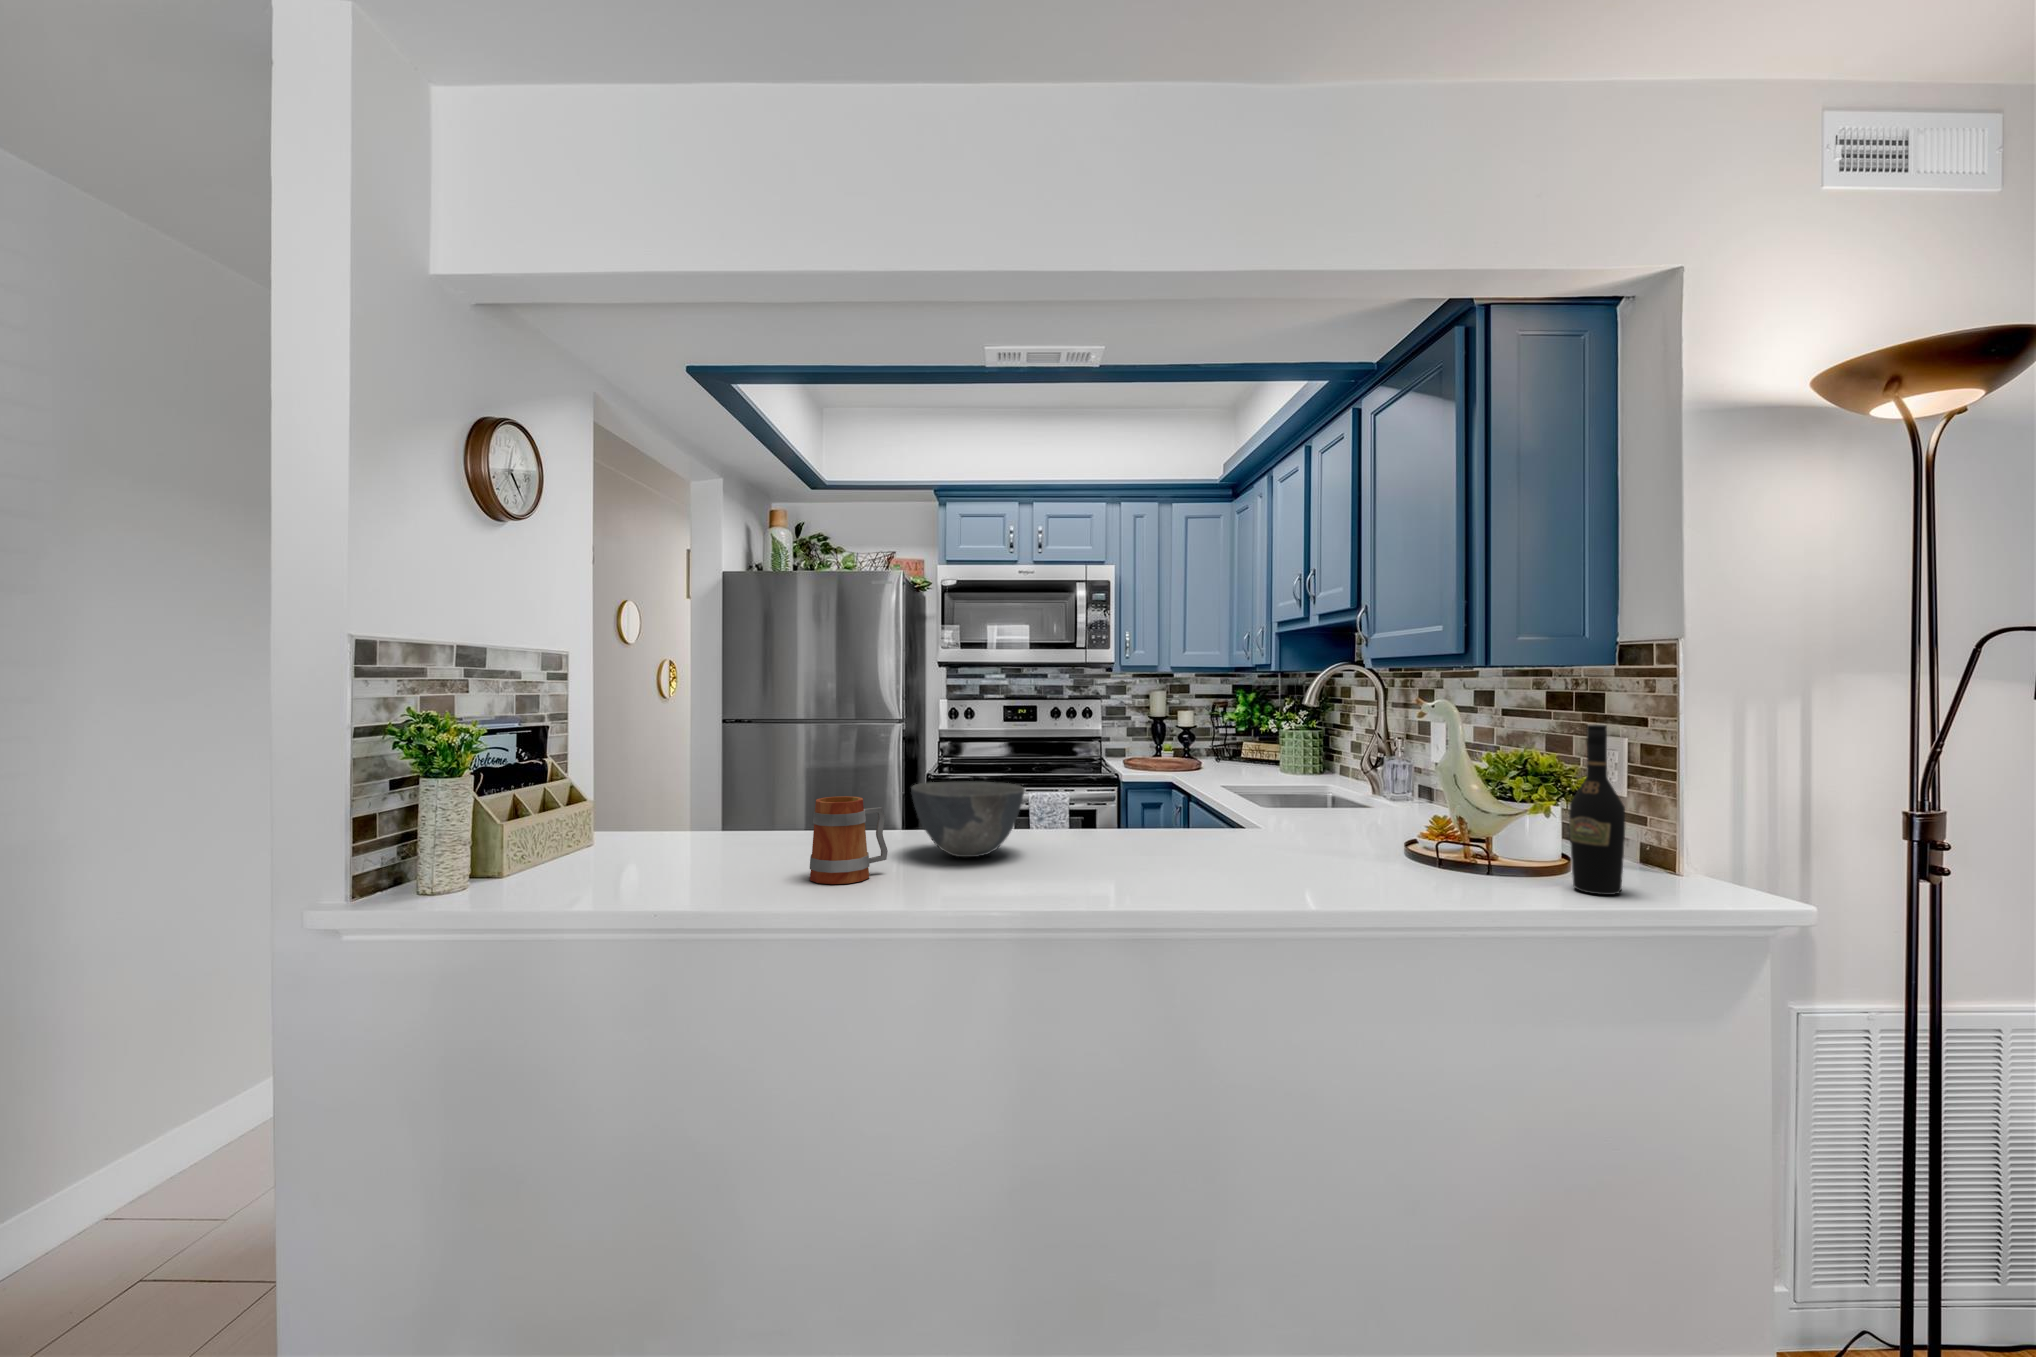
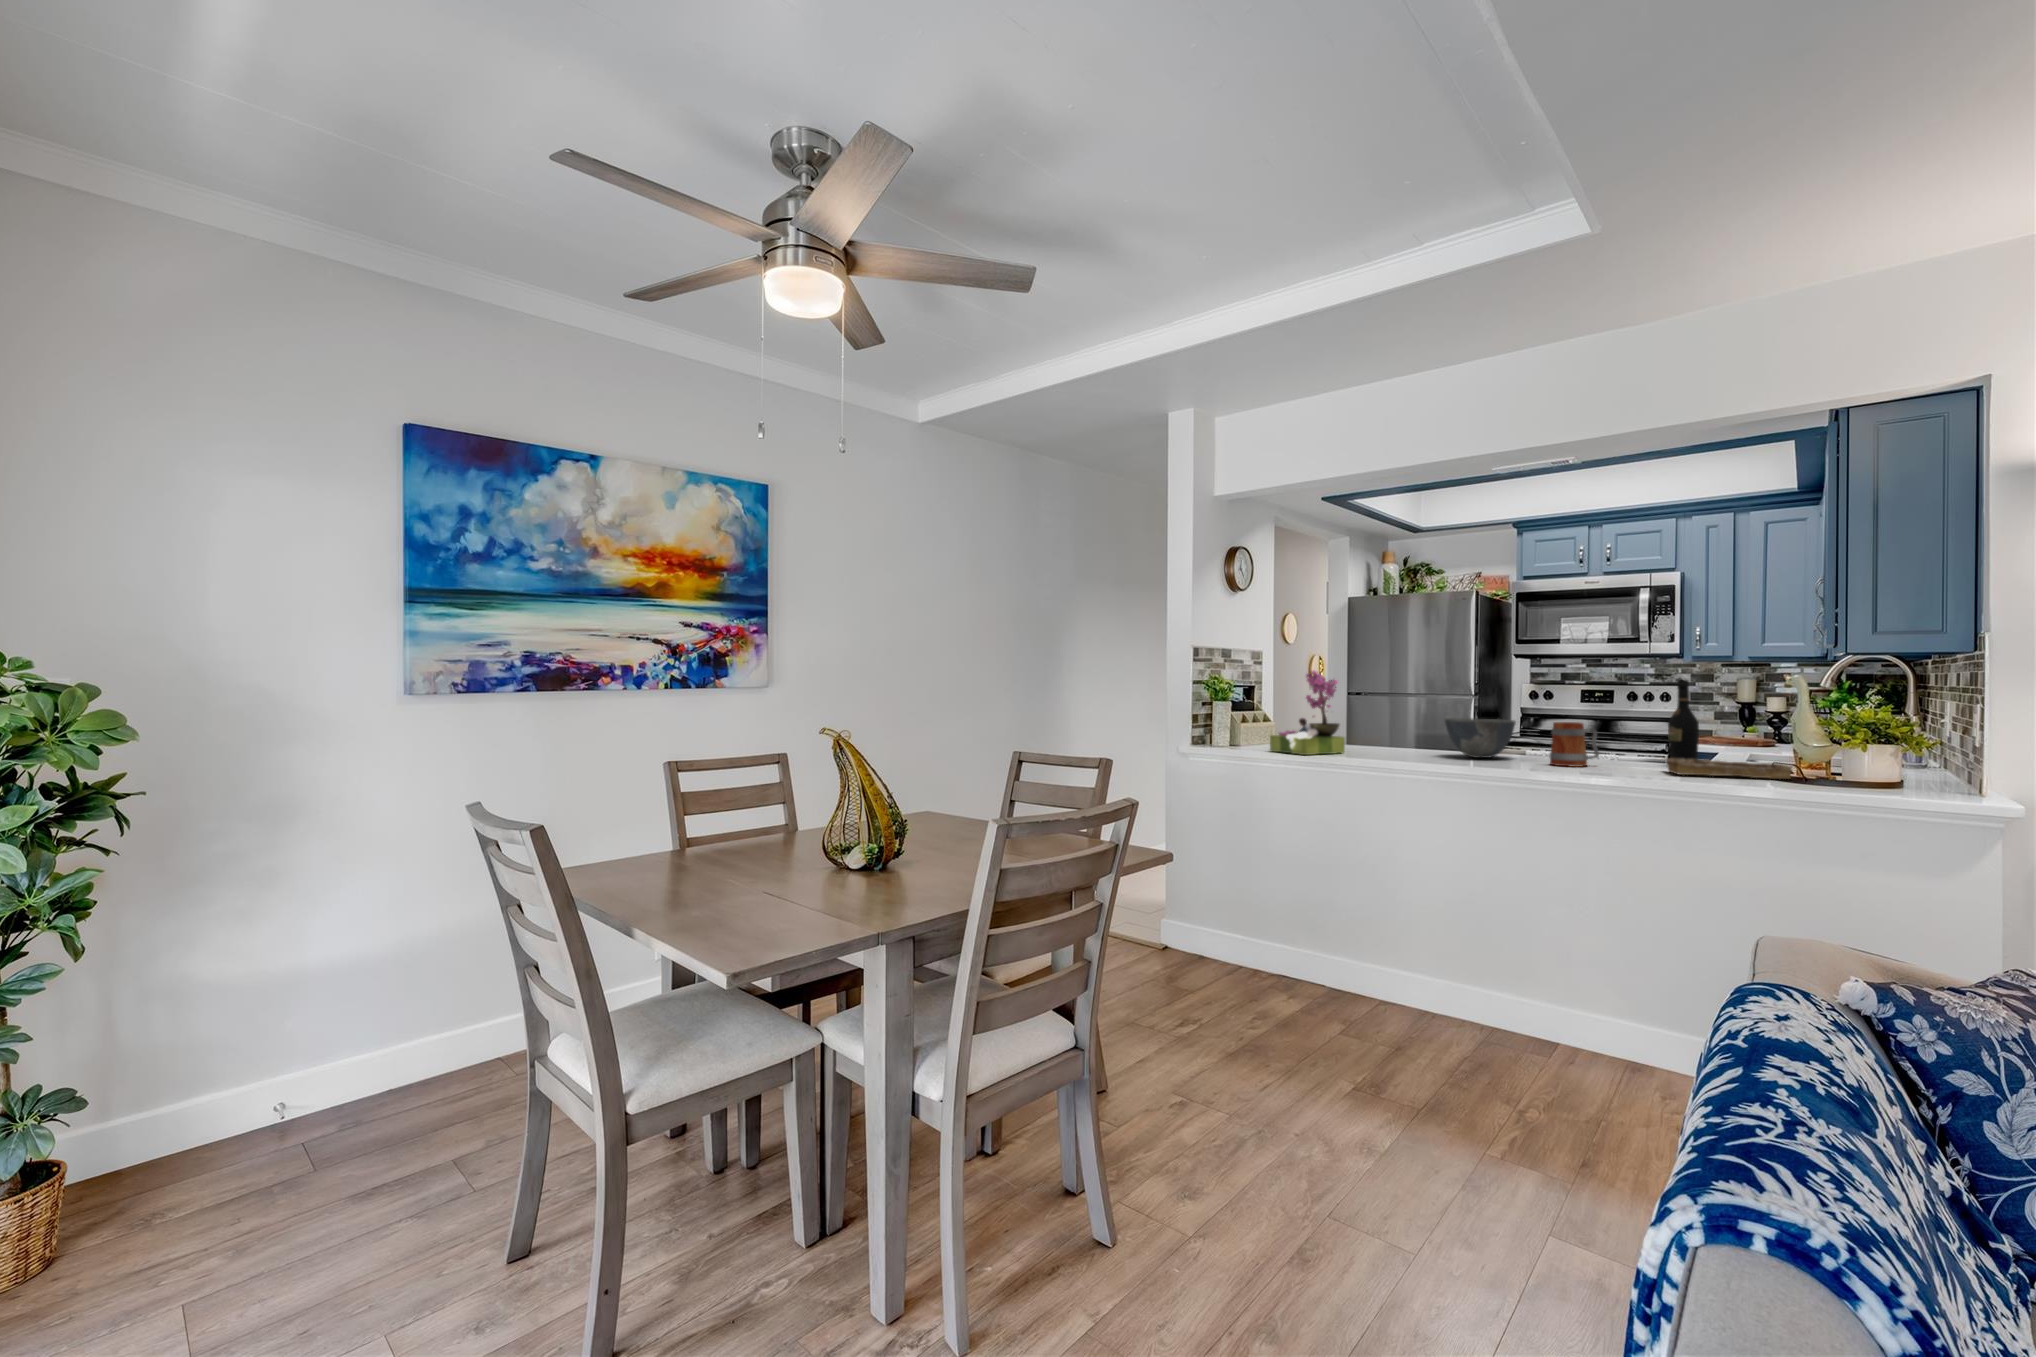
flower arrangement: none [571,694,731,889] -> present [1270,670,1345,755]
wine bottle: present [1569,725,1625,895] -> present [1668,680,1699,760]
mug: present [810,796,888,884] -> present [1550,722,1599,767]
tray: none [1253,846,1439,885] -> present [1665,759,1792,779]

